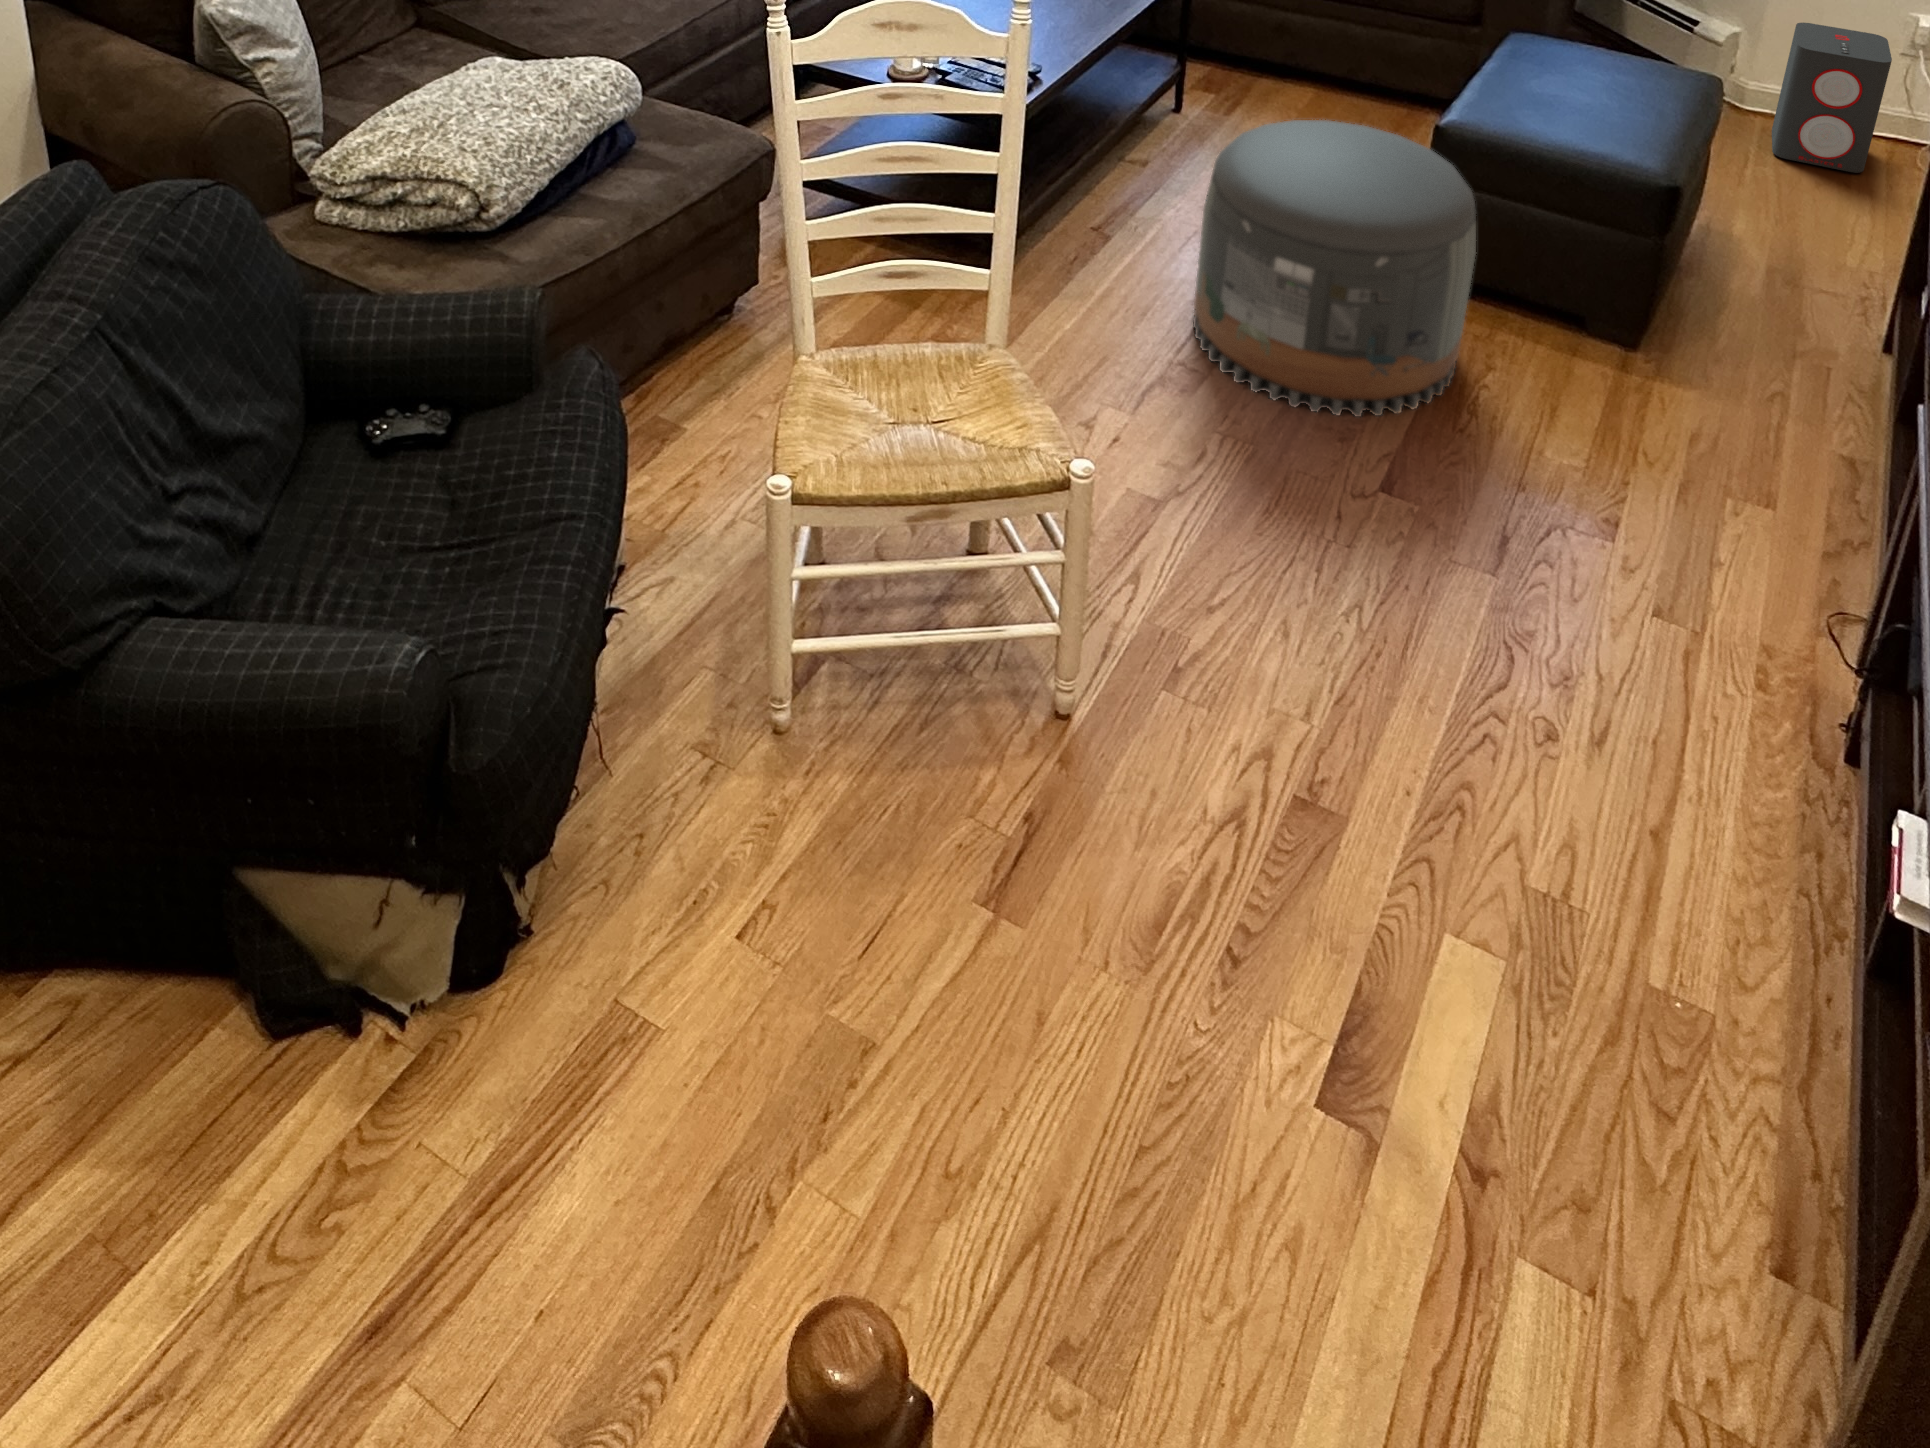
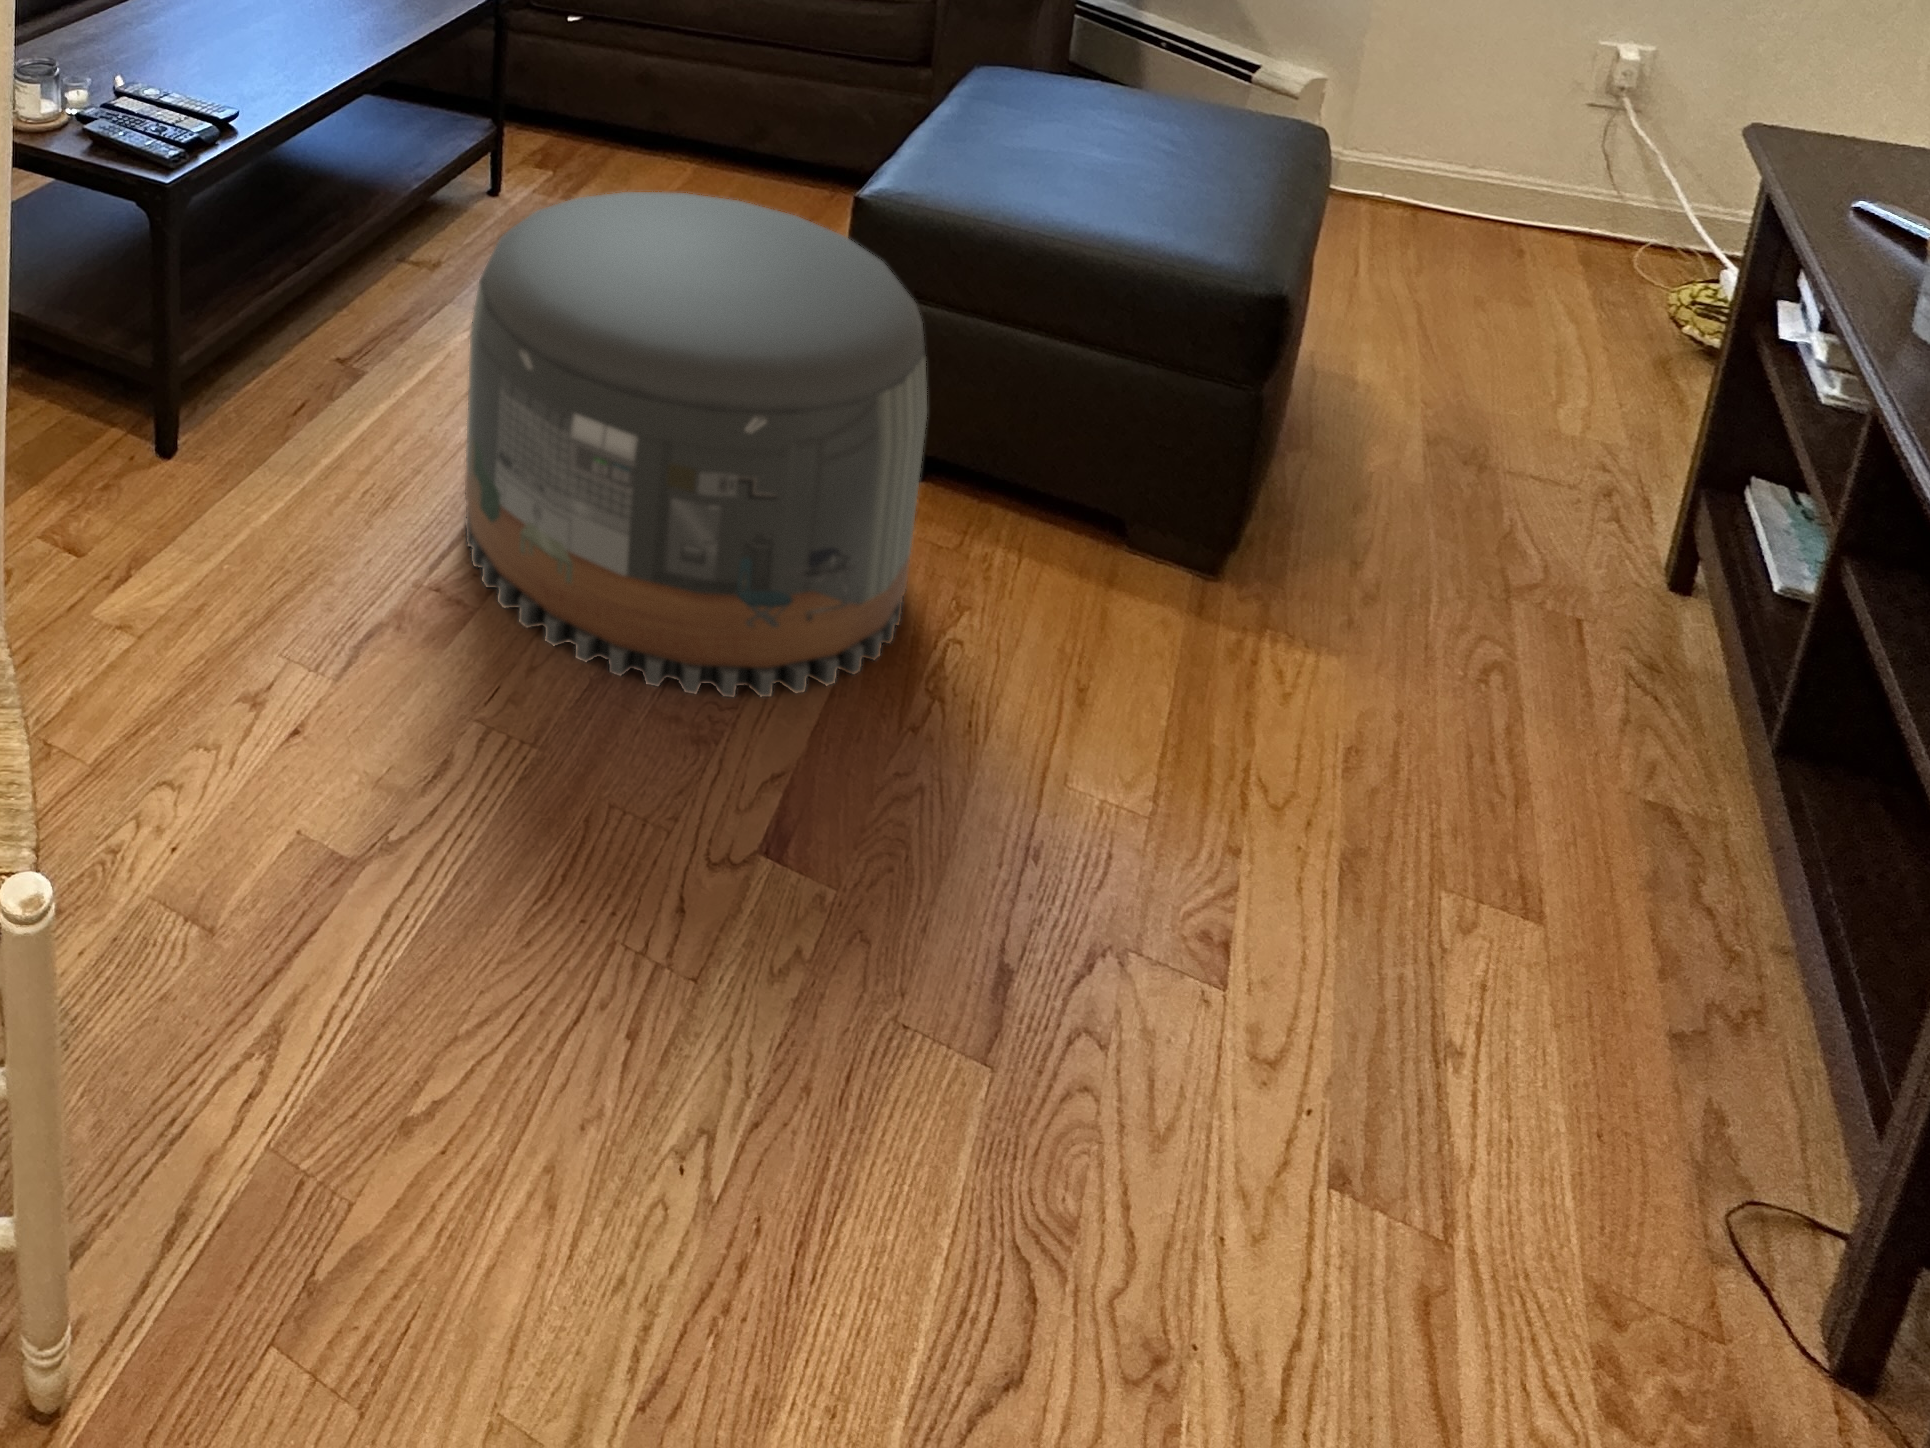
speaker: present [1772,23,1892,173] -> none [1388,64,1589,291]

